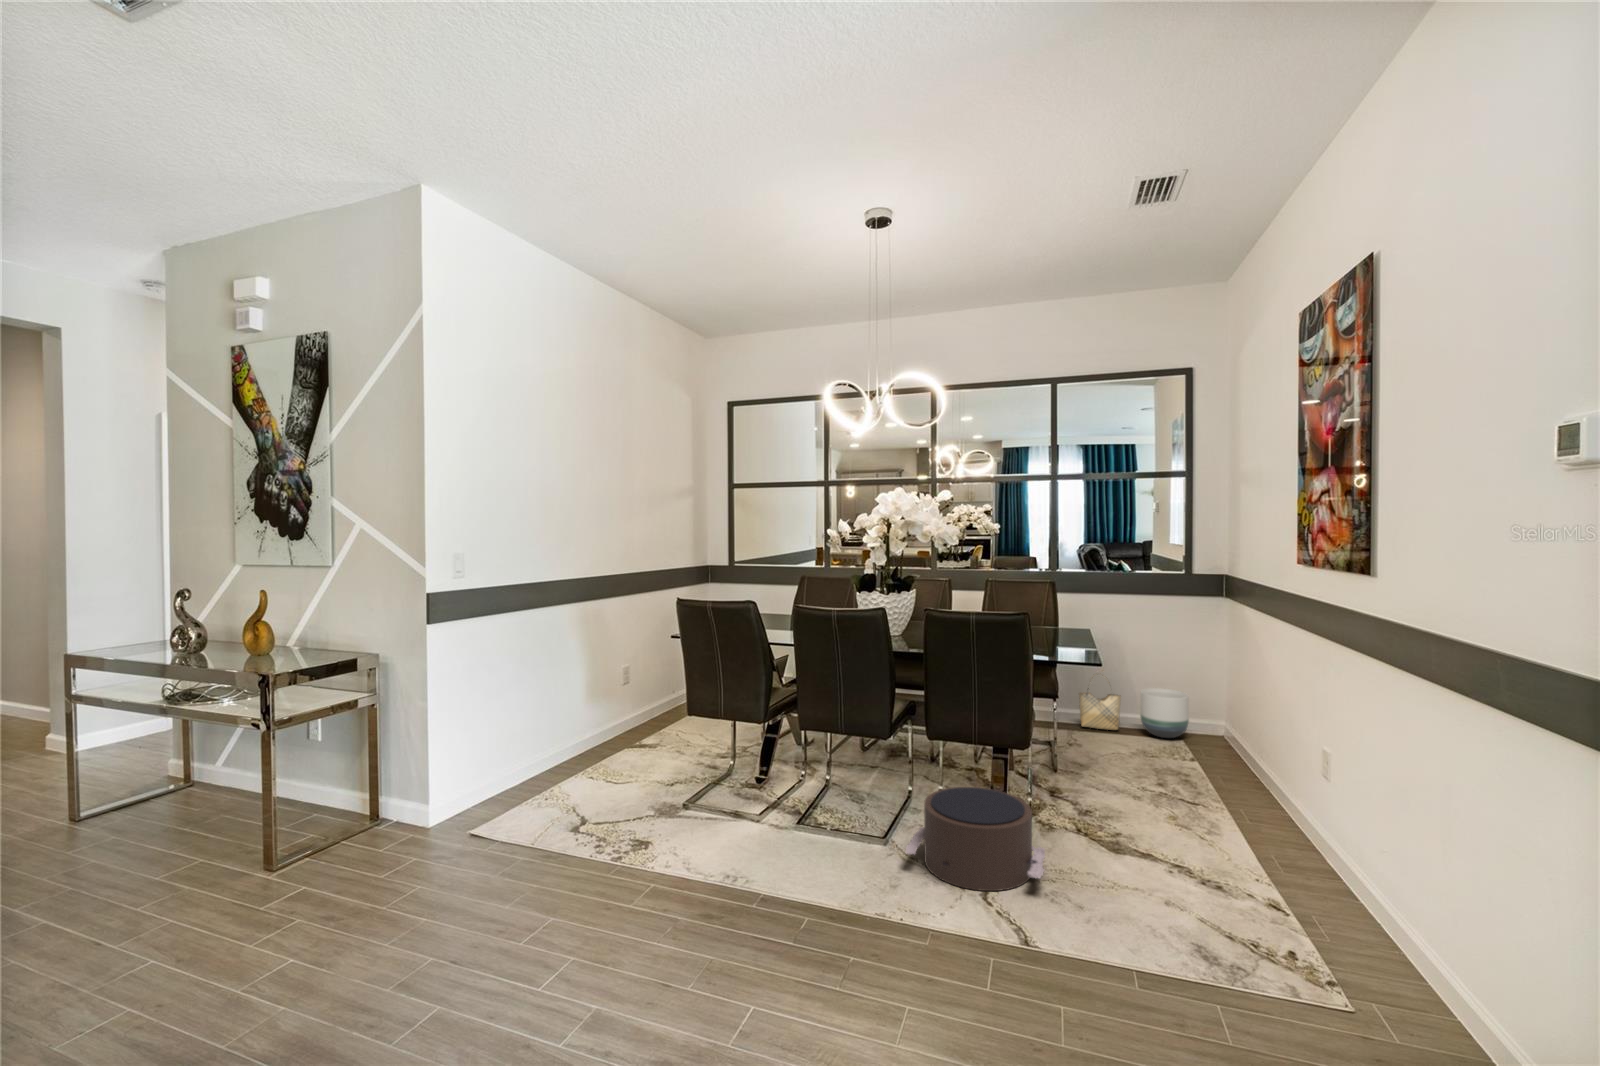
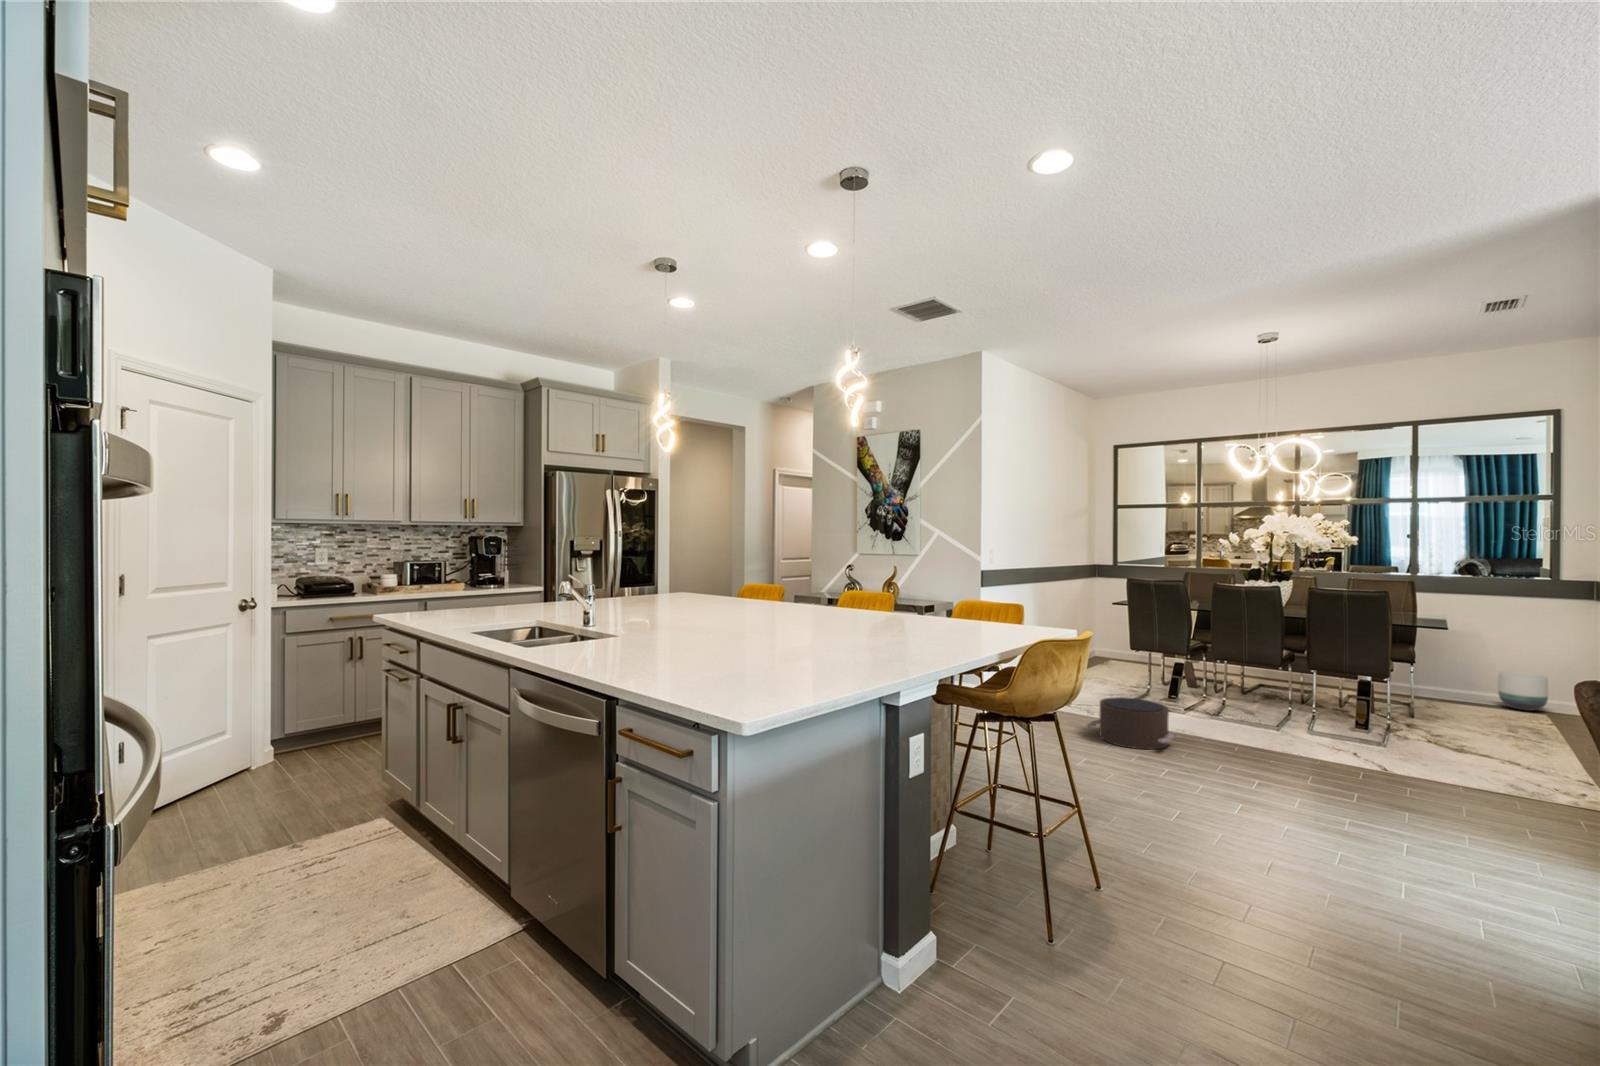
woven basket: present [1079,679,1121,730] -> none [1436,657,1479,702]
pouf: present [906,787,1045,891] -> present [1087,697,1177,749]

